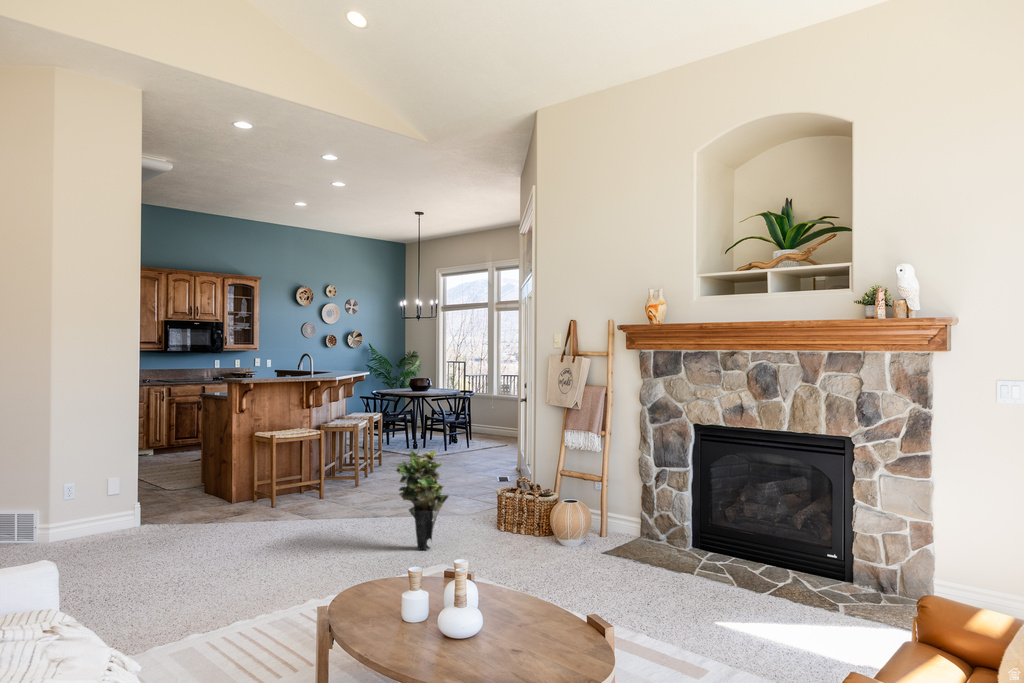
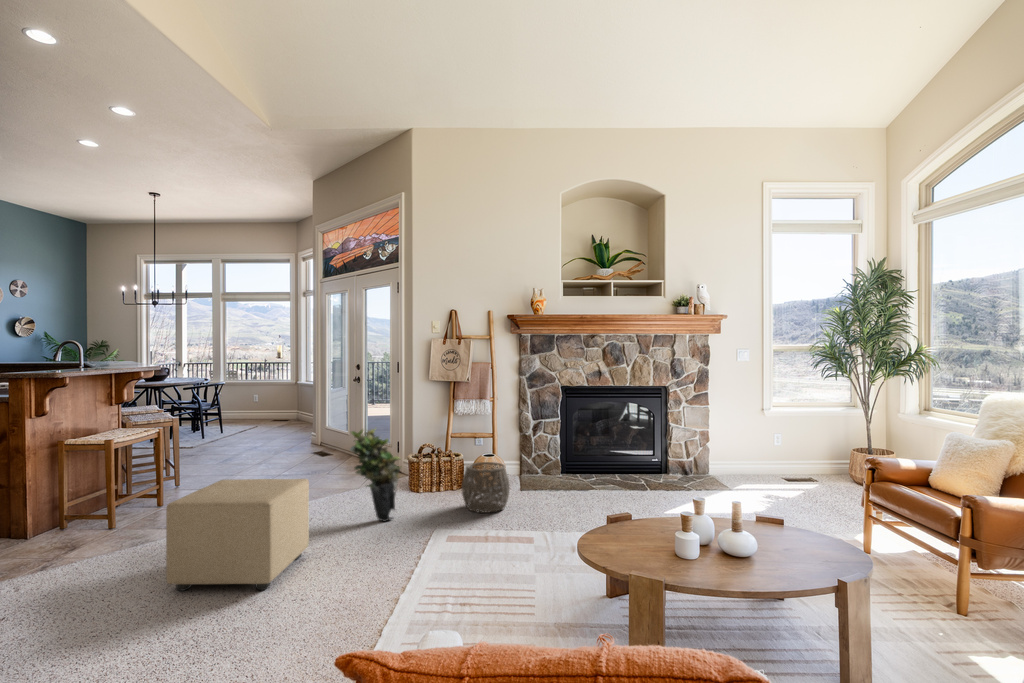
ottoman: none [197,480,316,581] -> present [166,479,309,591]
woven basket: none [499,506,558,569] -> present [462,462,510,513]

